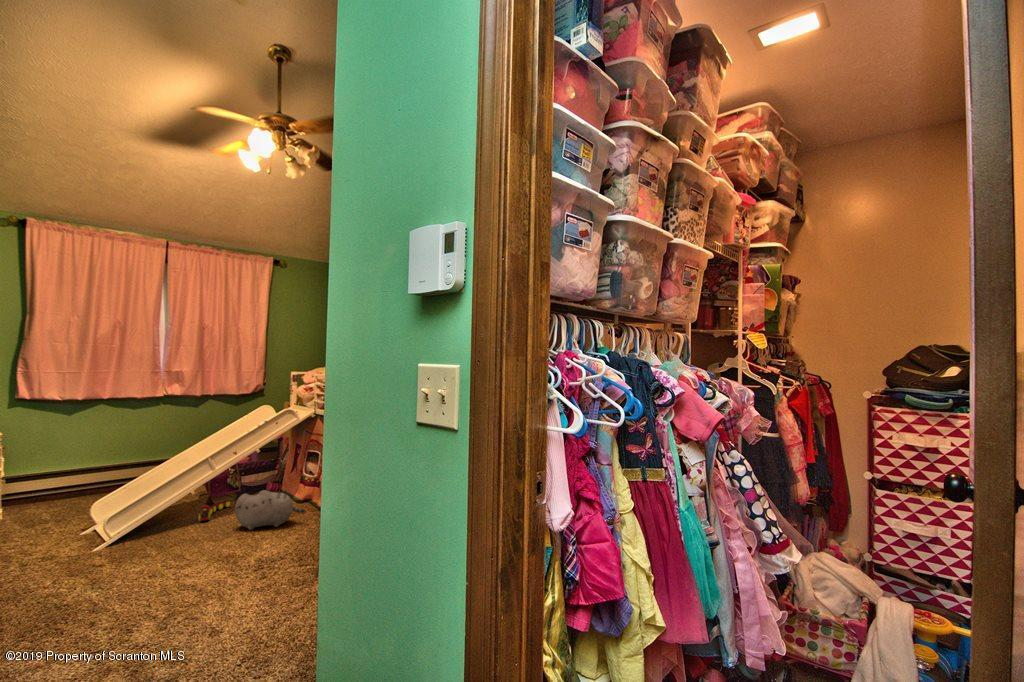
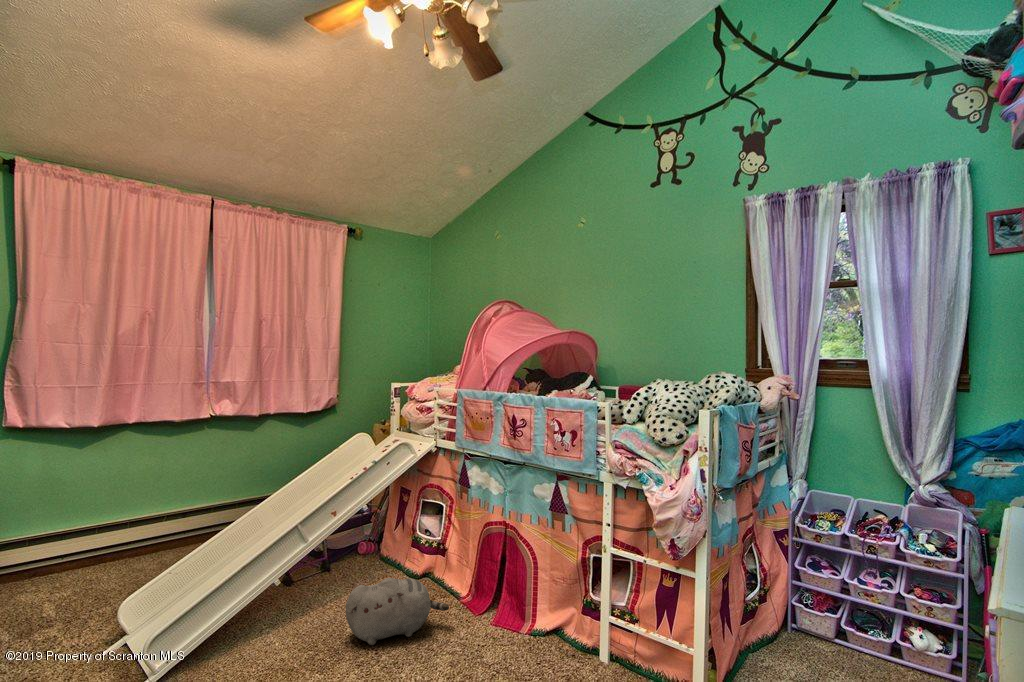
toy train: present [199,501,230,521] -> none [283,578,320,625]

